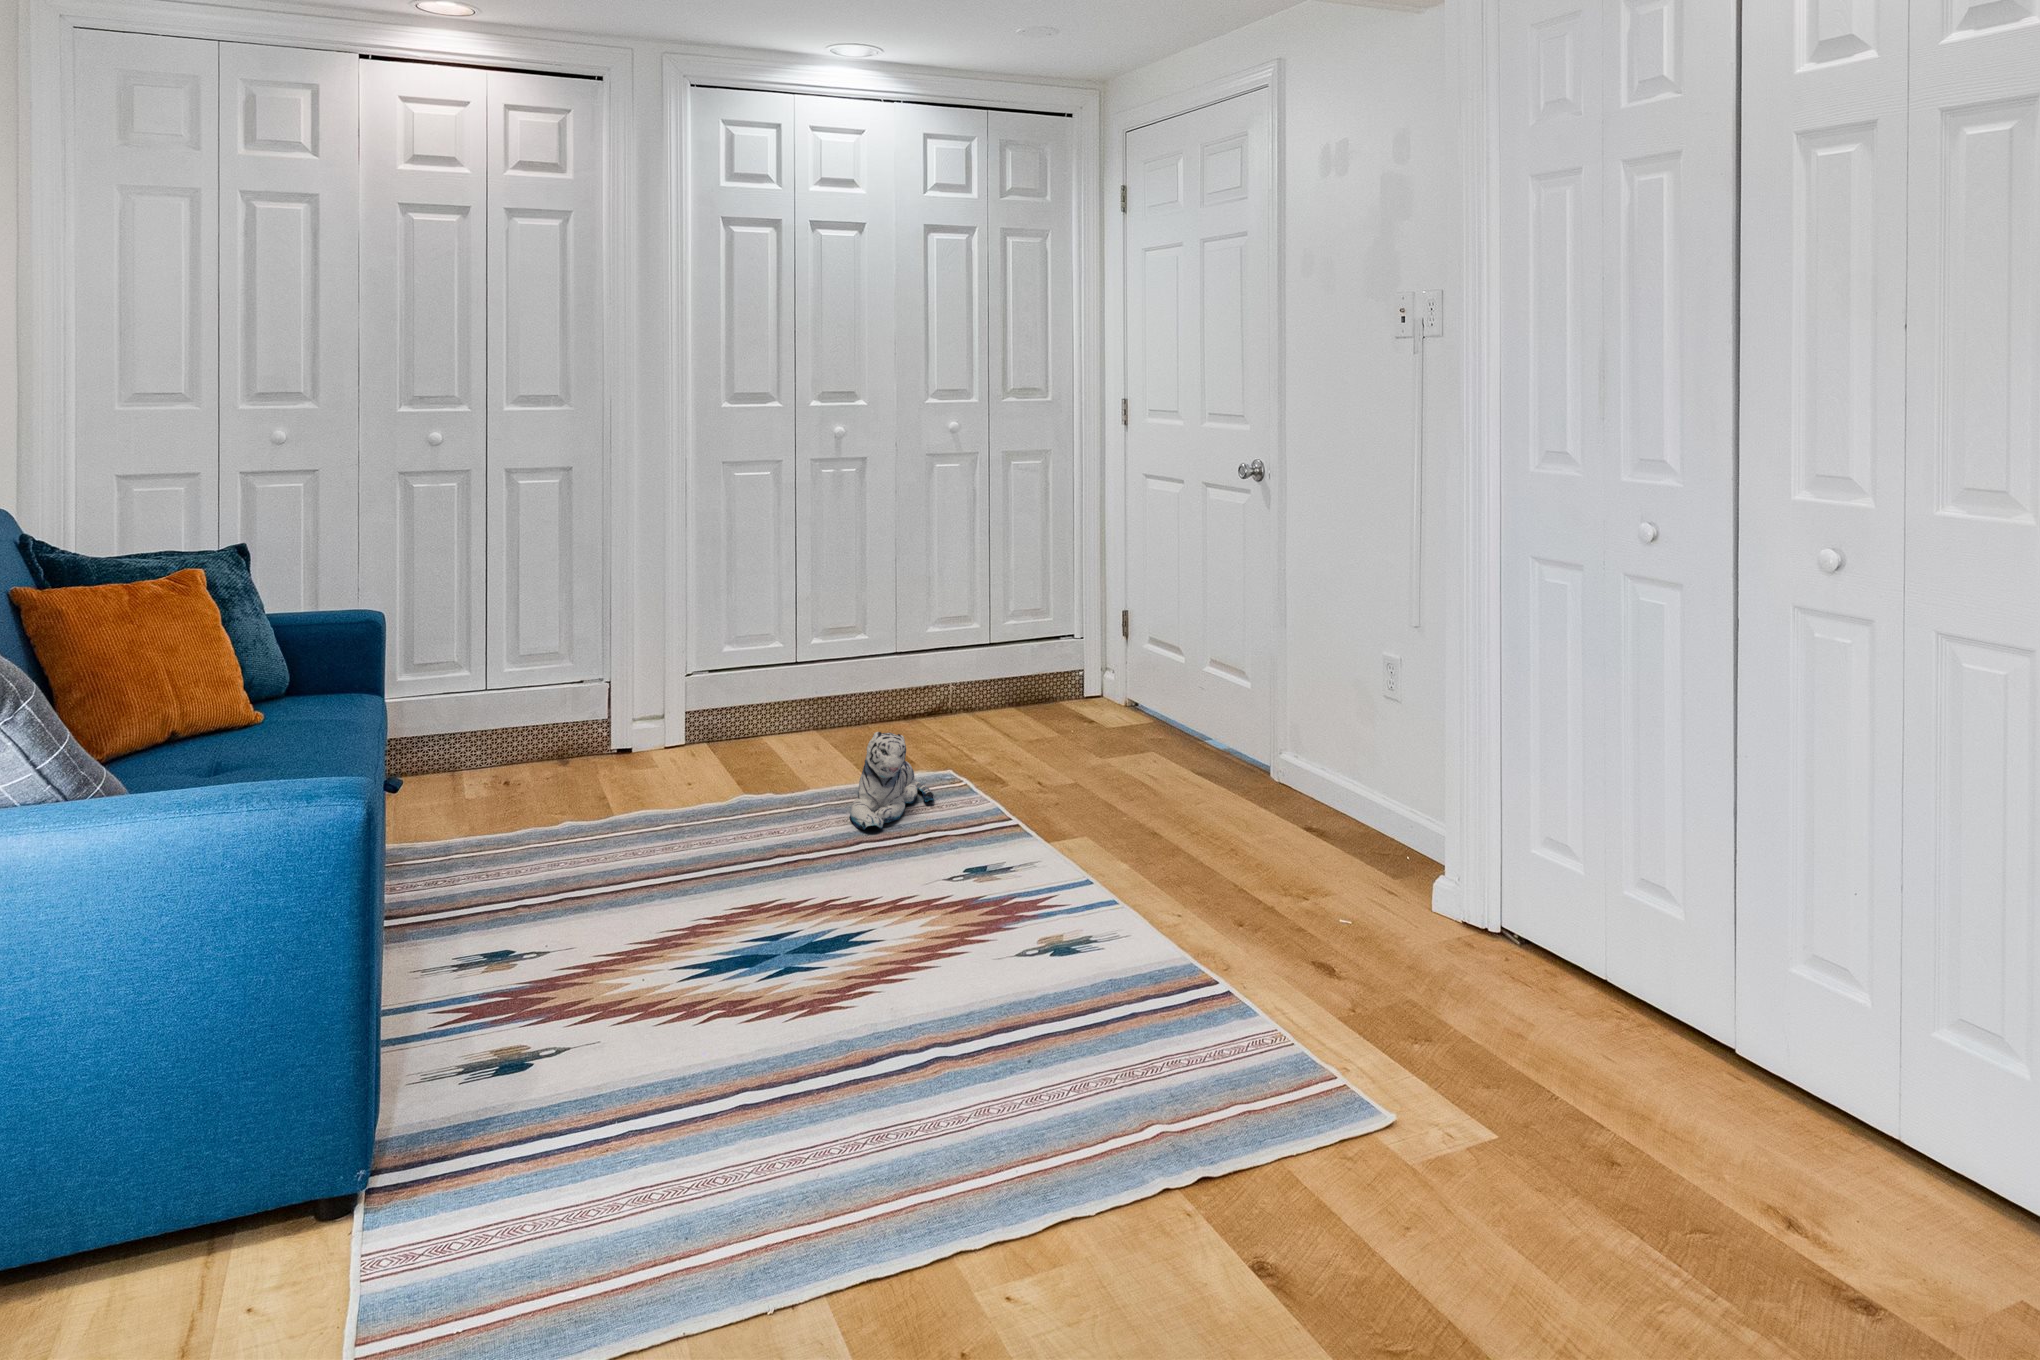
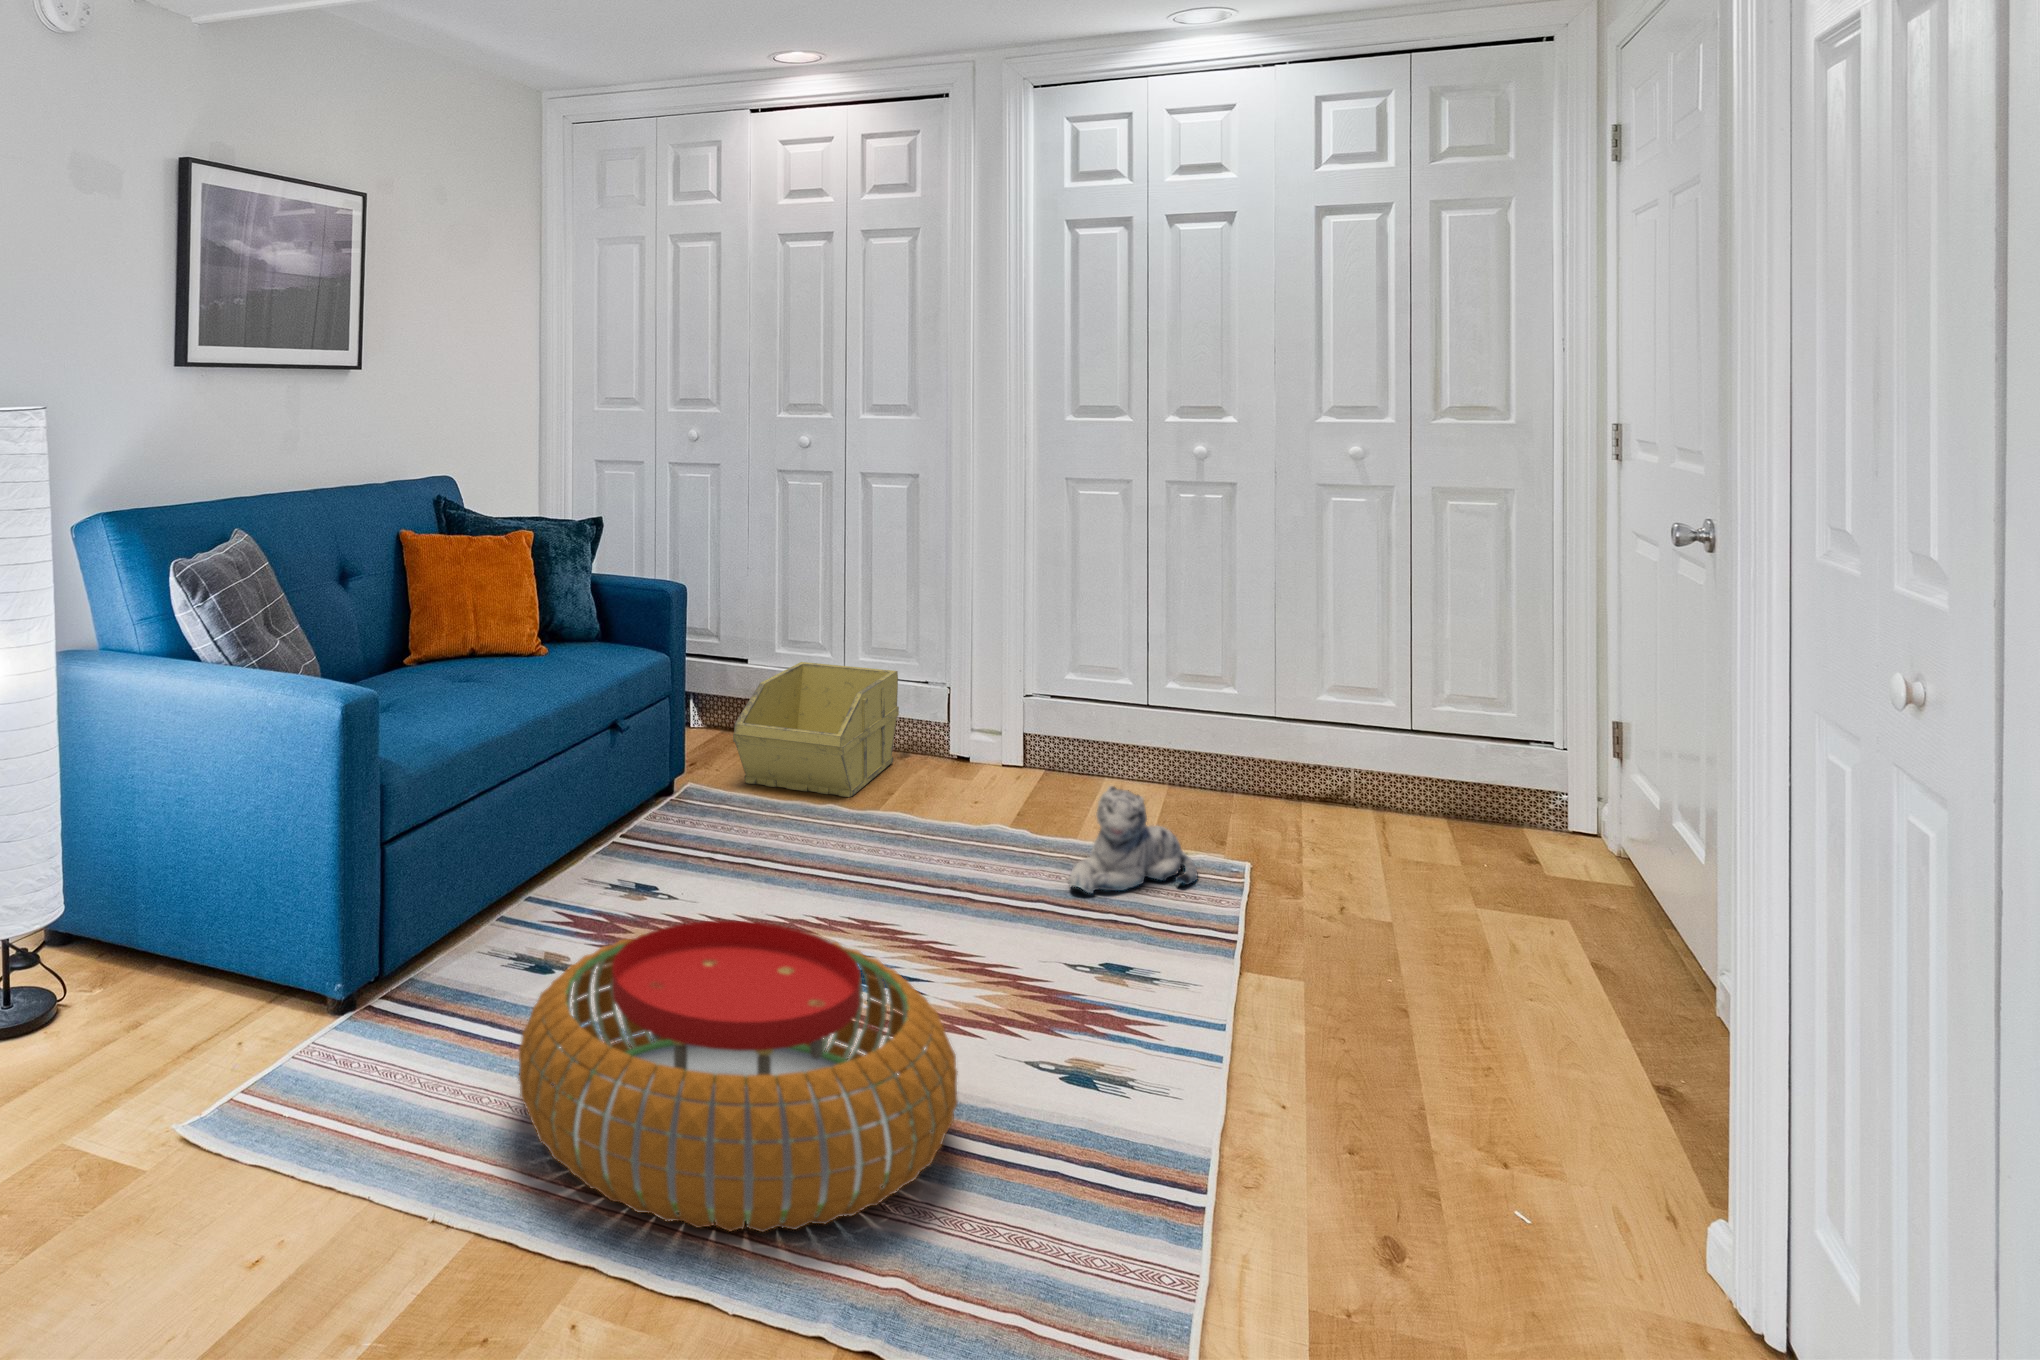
storage bin: none [437,673,573,825] -> present [733,662,899,797]
pouf: none [689,905,1101,1196] -> present [519,921,958,1232]

